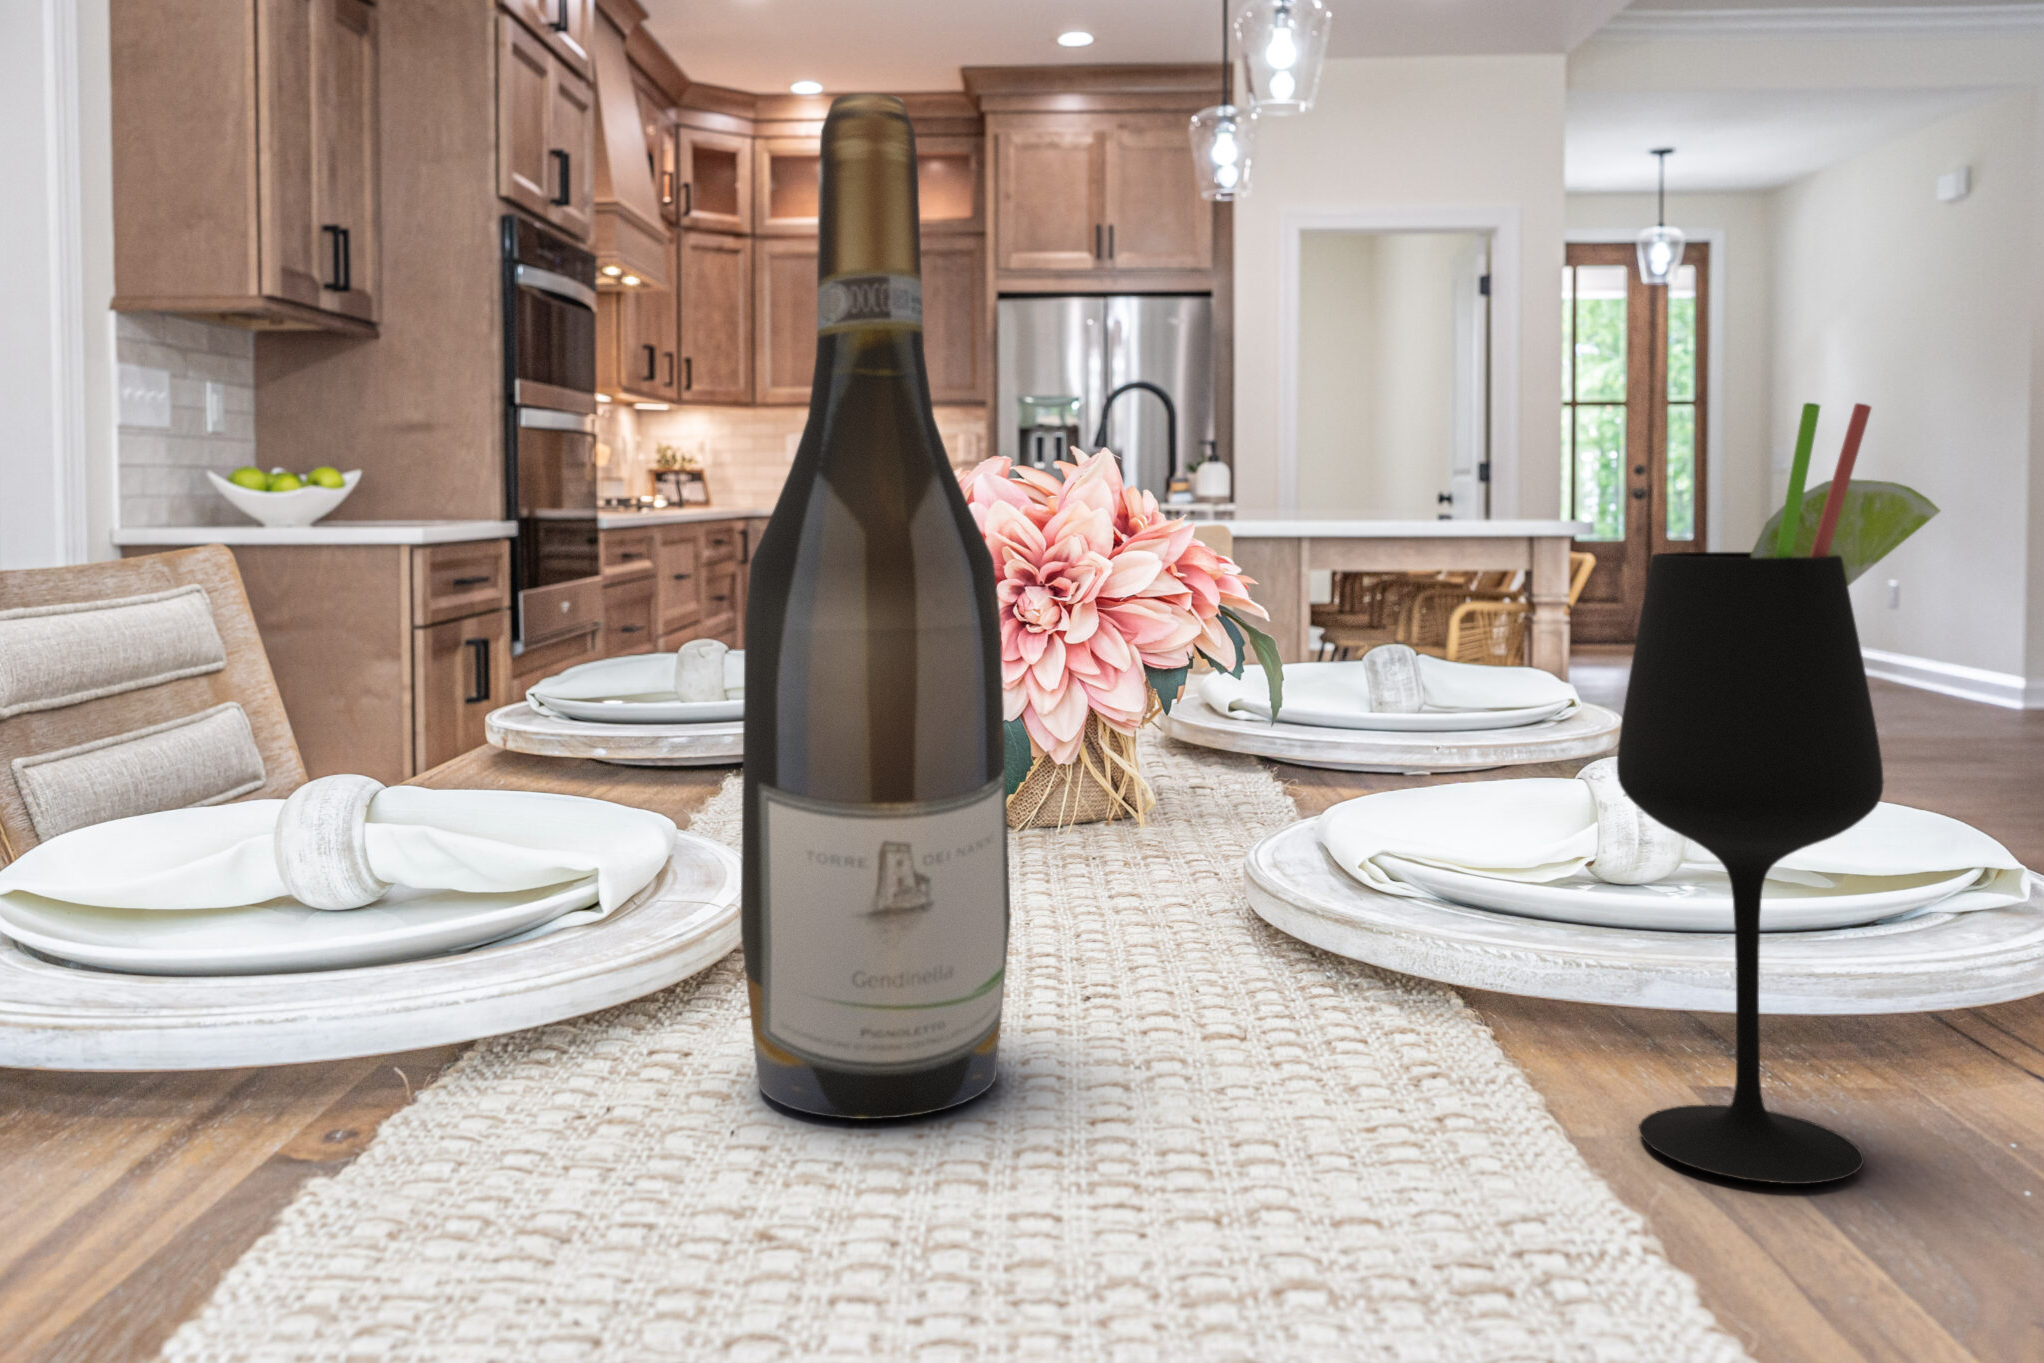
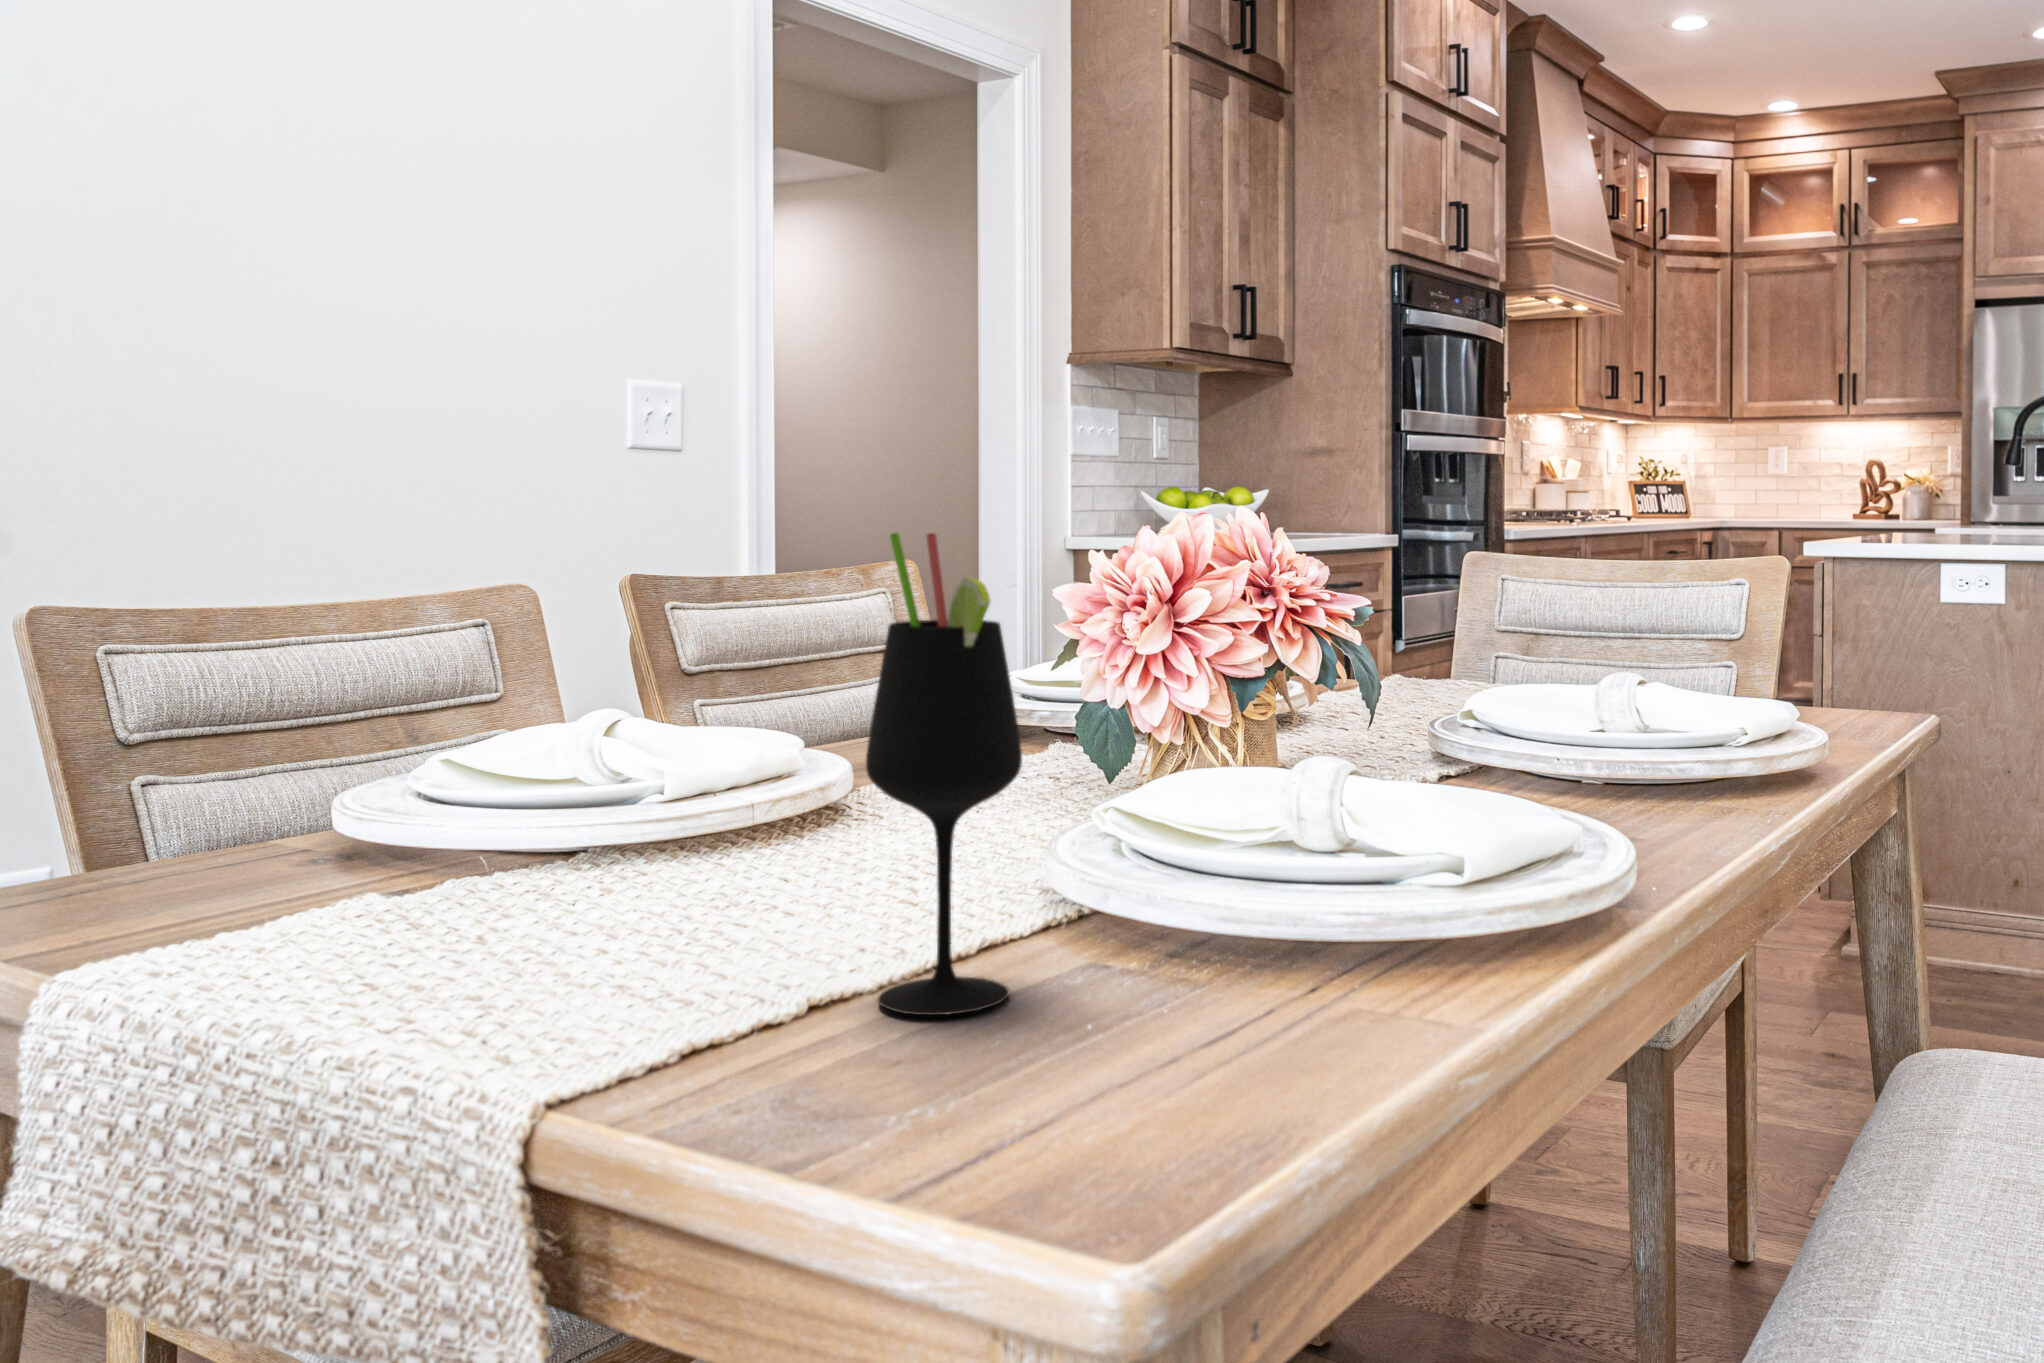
wine bottle: present [741,93,1011,1119] -> none [574,335,741,919]

